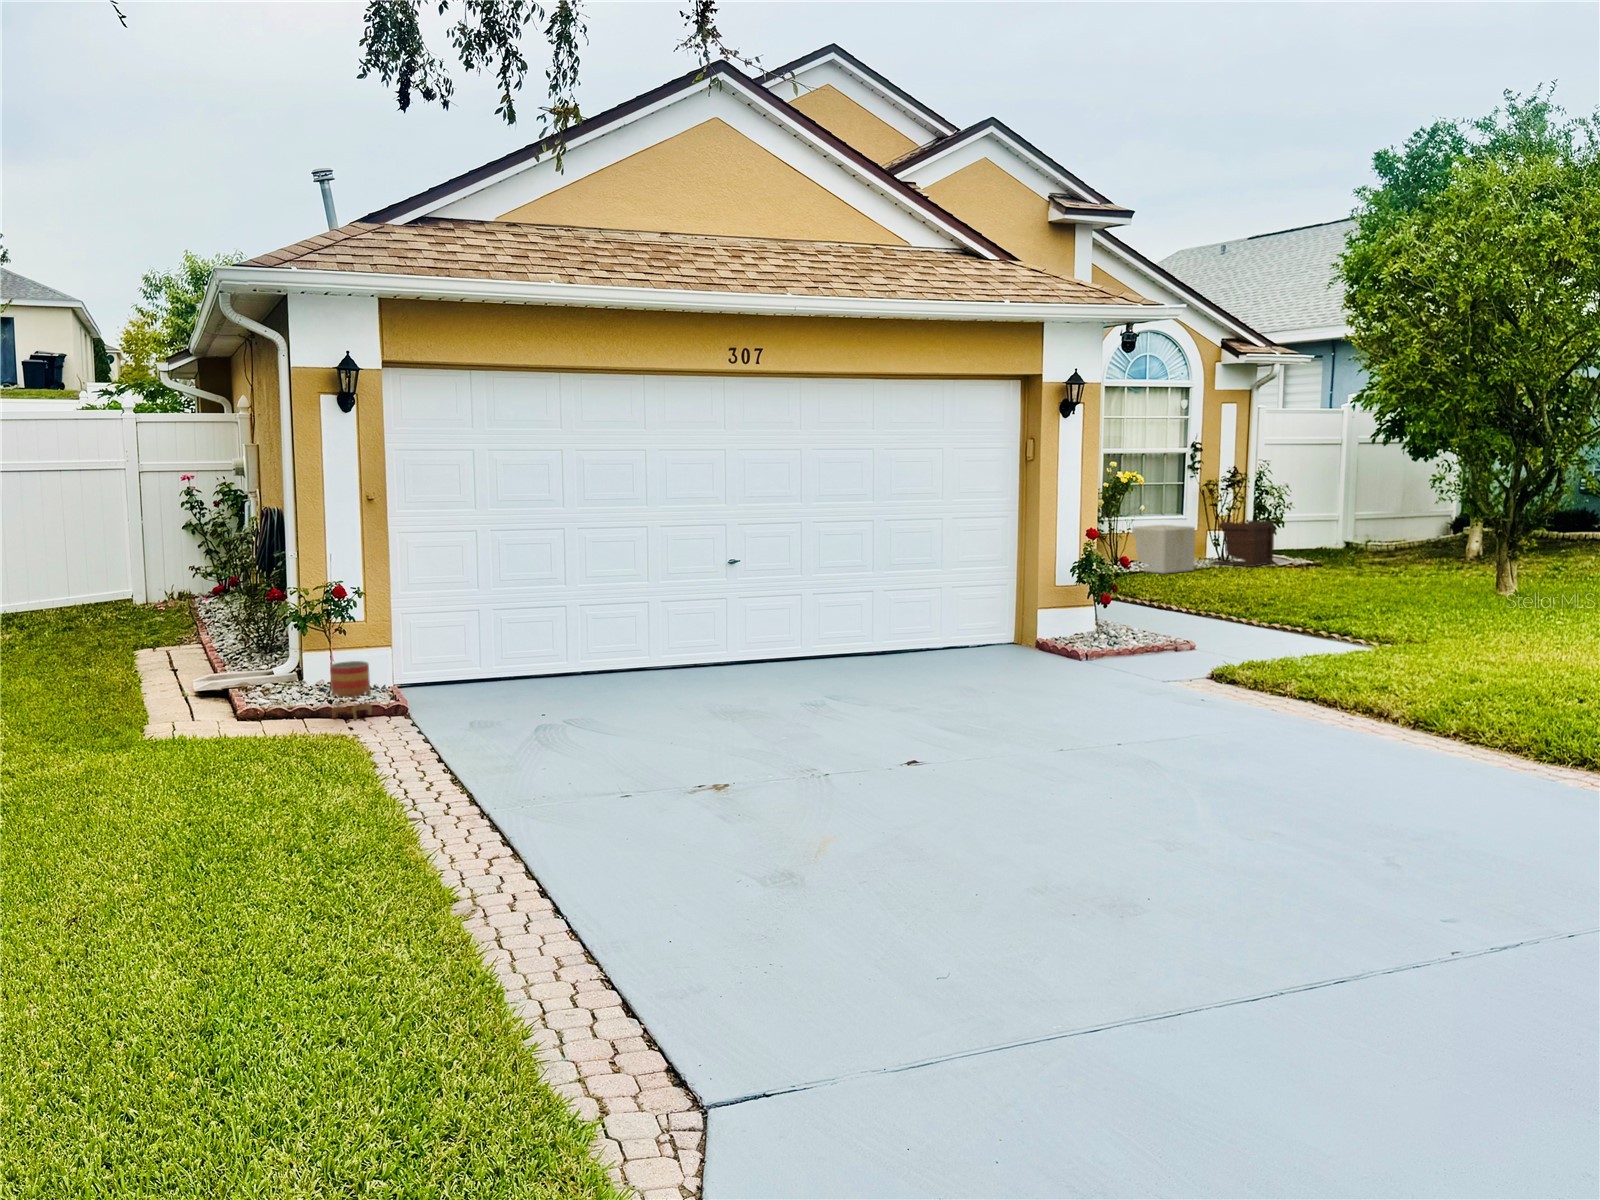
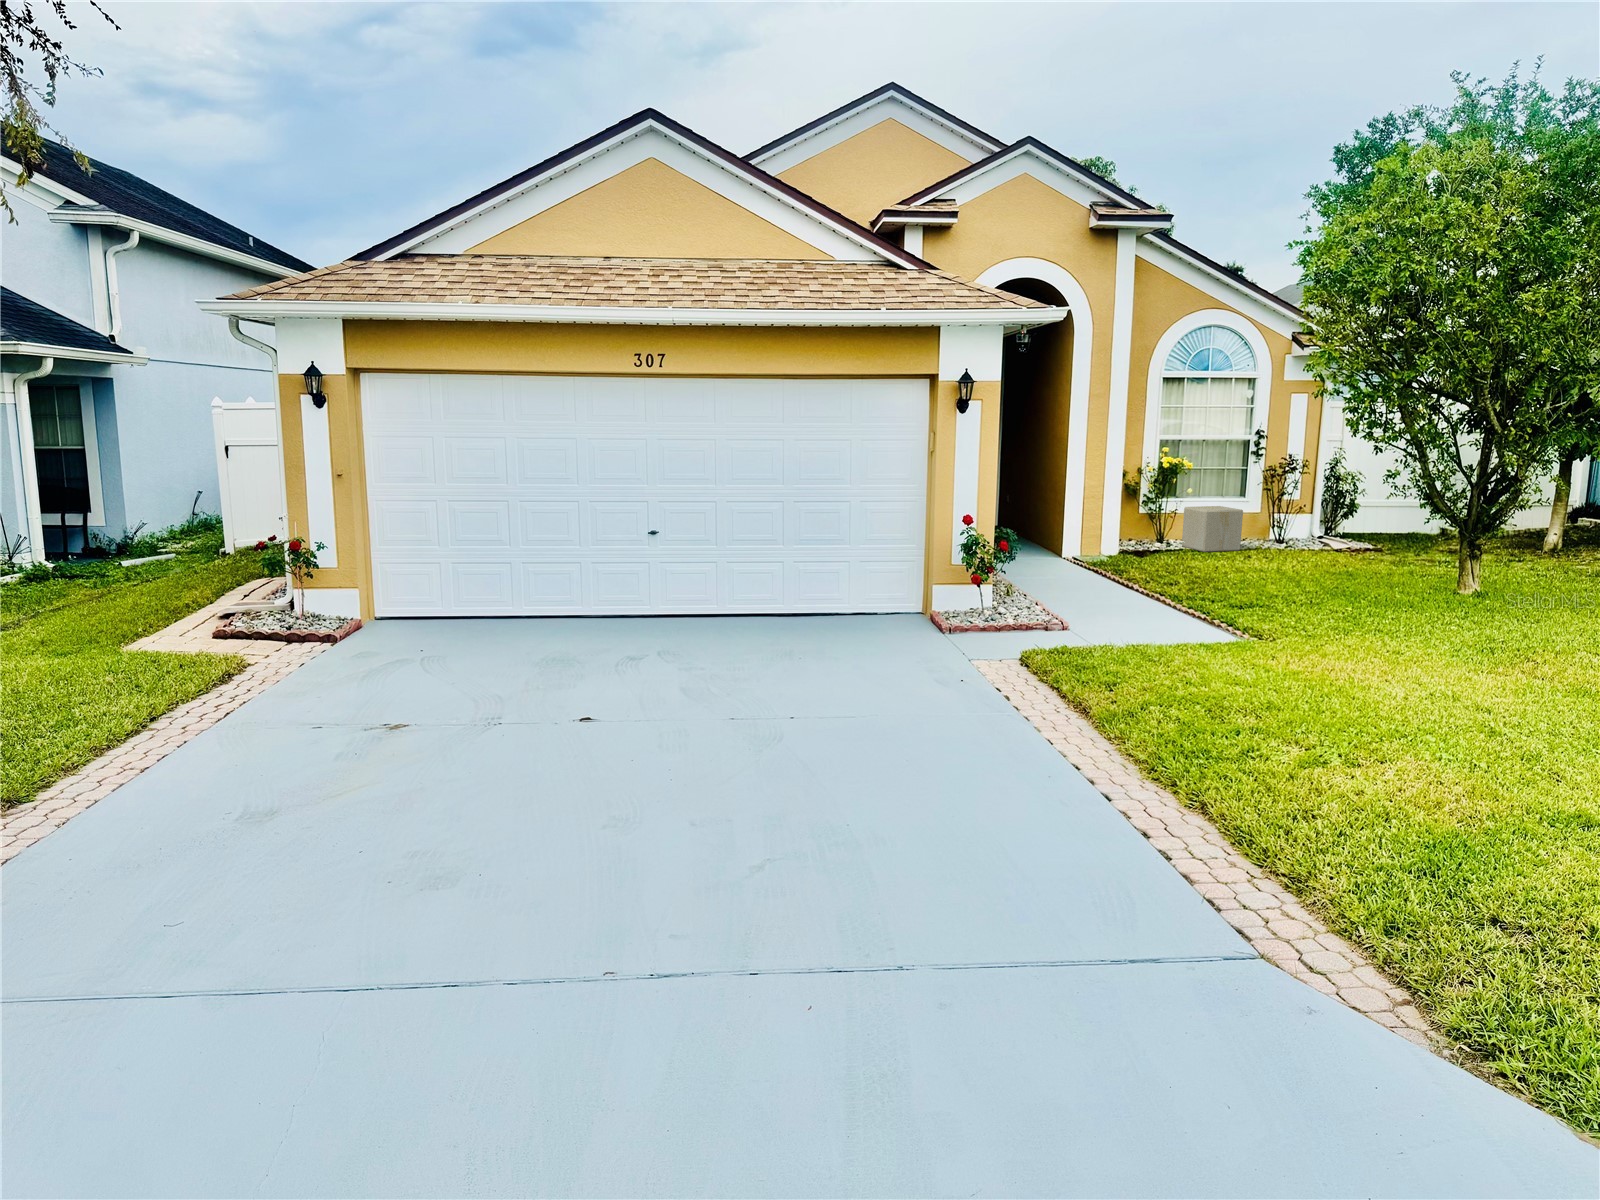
wooden crate: present [1213,521,1274,567] -> none [1275,504,1341,550]
planter: present [330,661,372,720] -> none [299,591,333,635]

